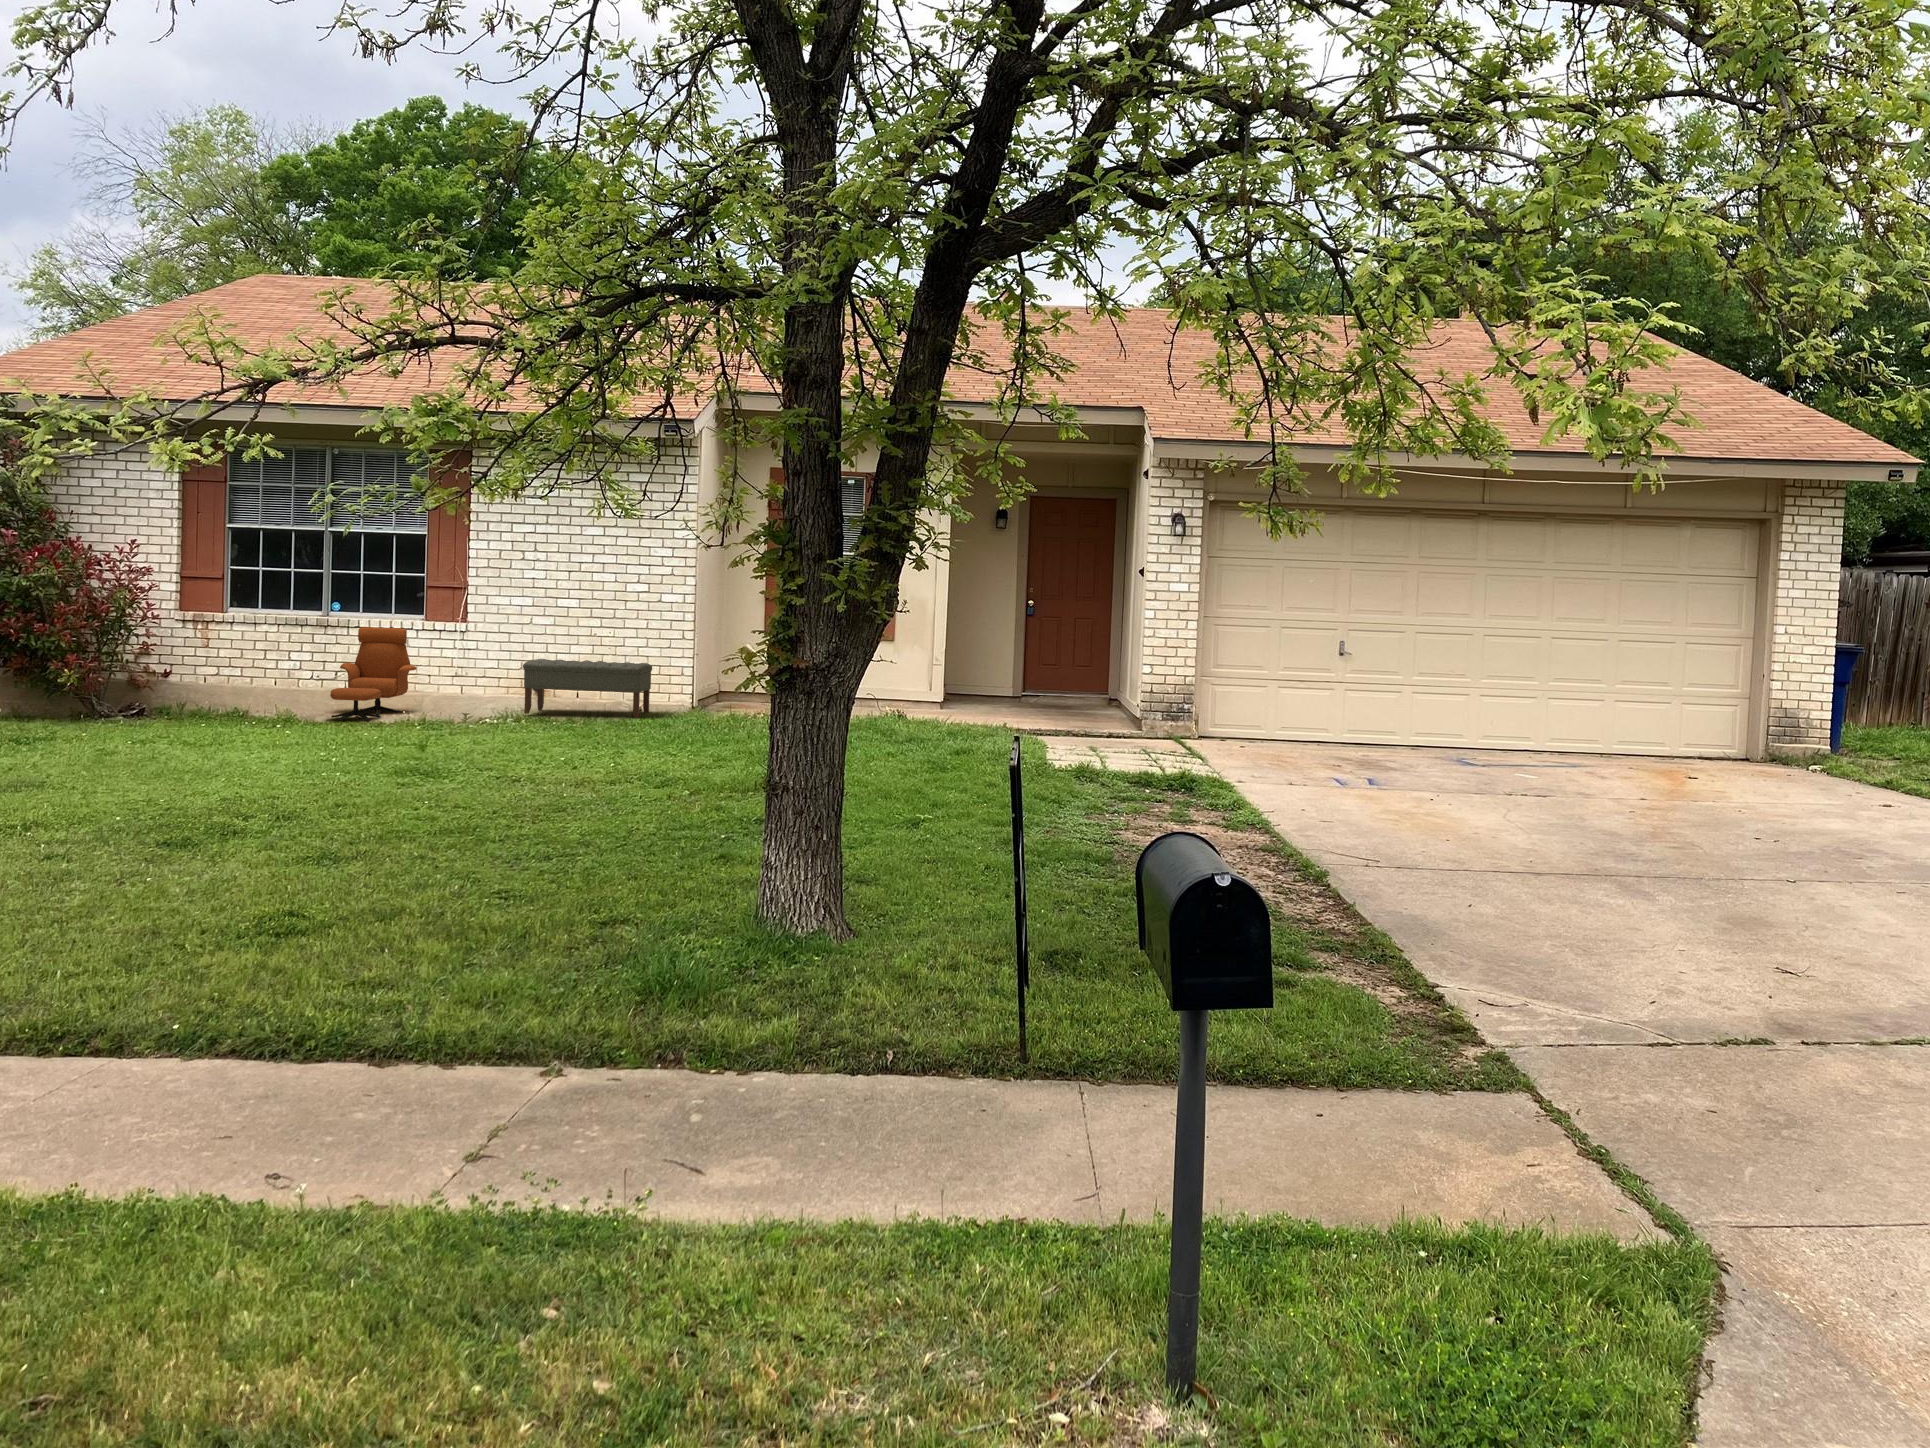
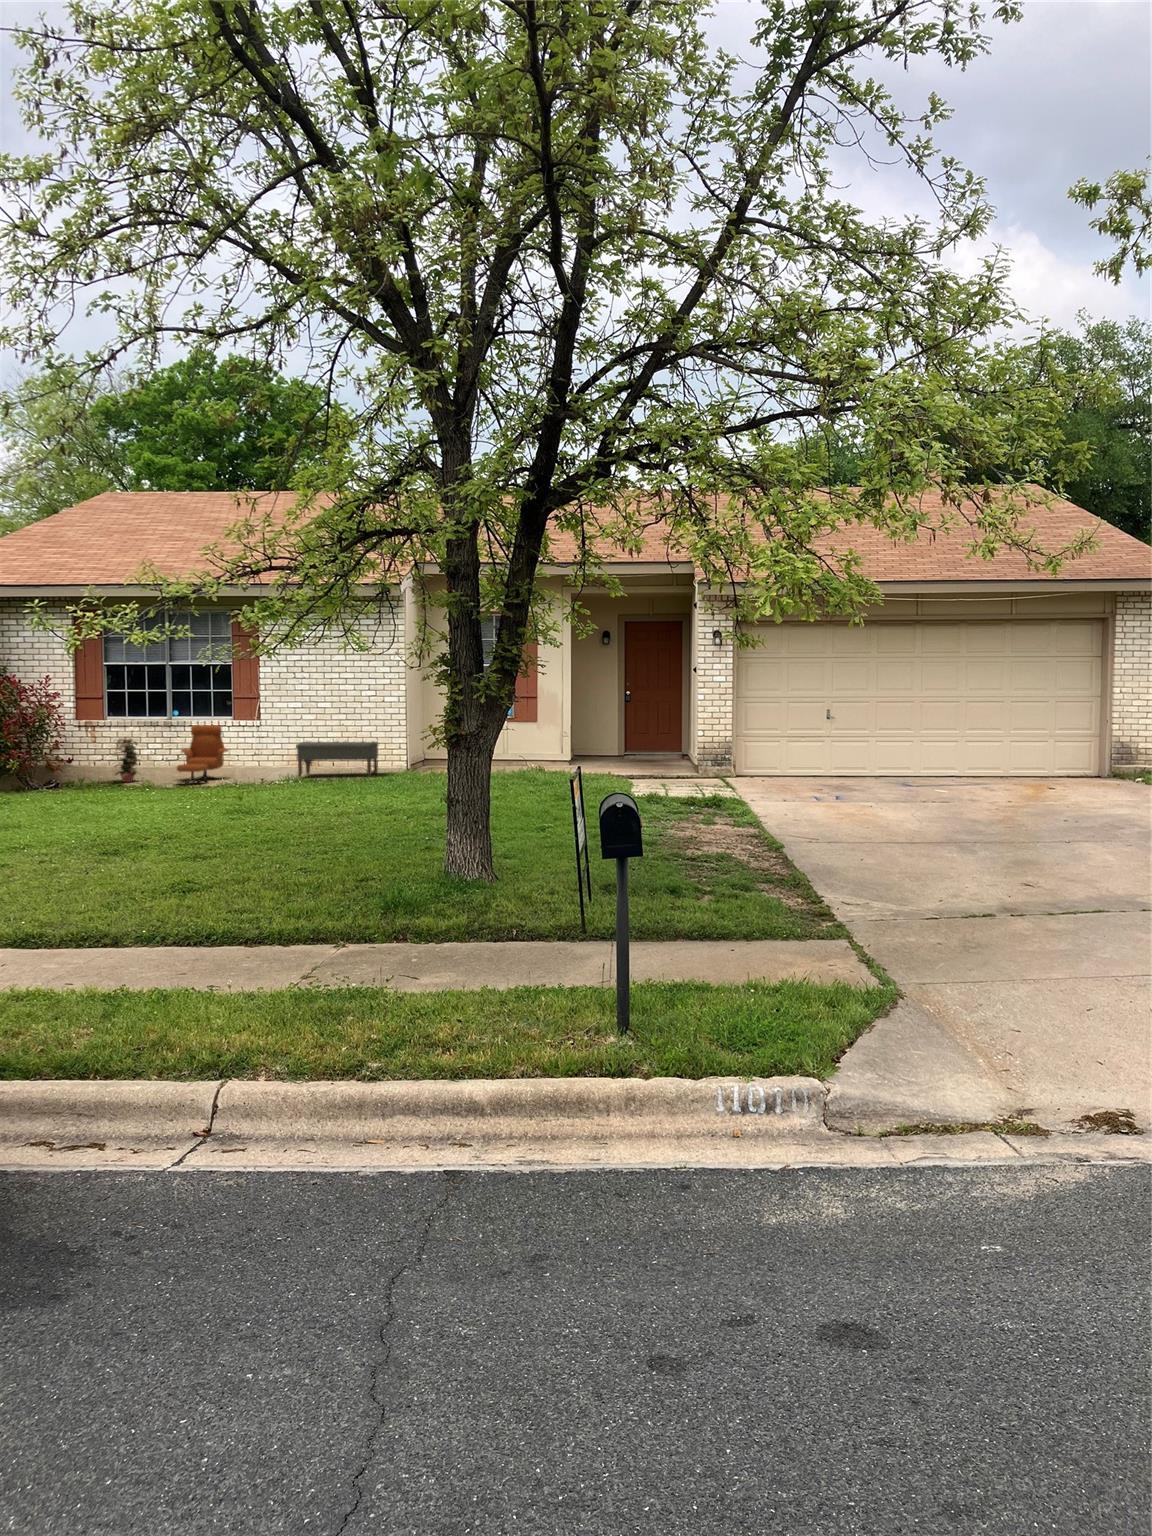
decorative plant: none [227,643,281,712] -> present [115,738,141,782]

